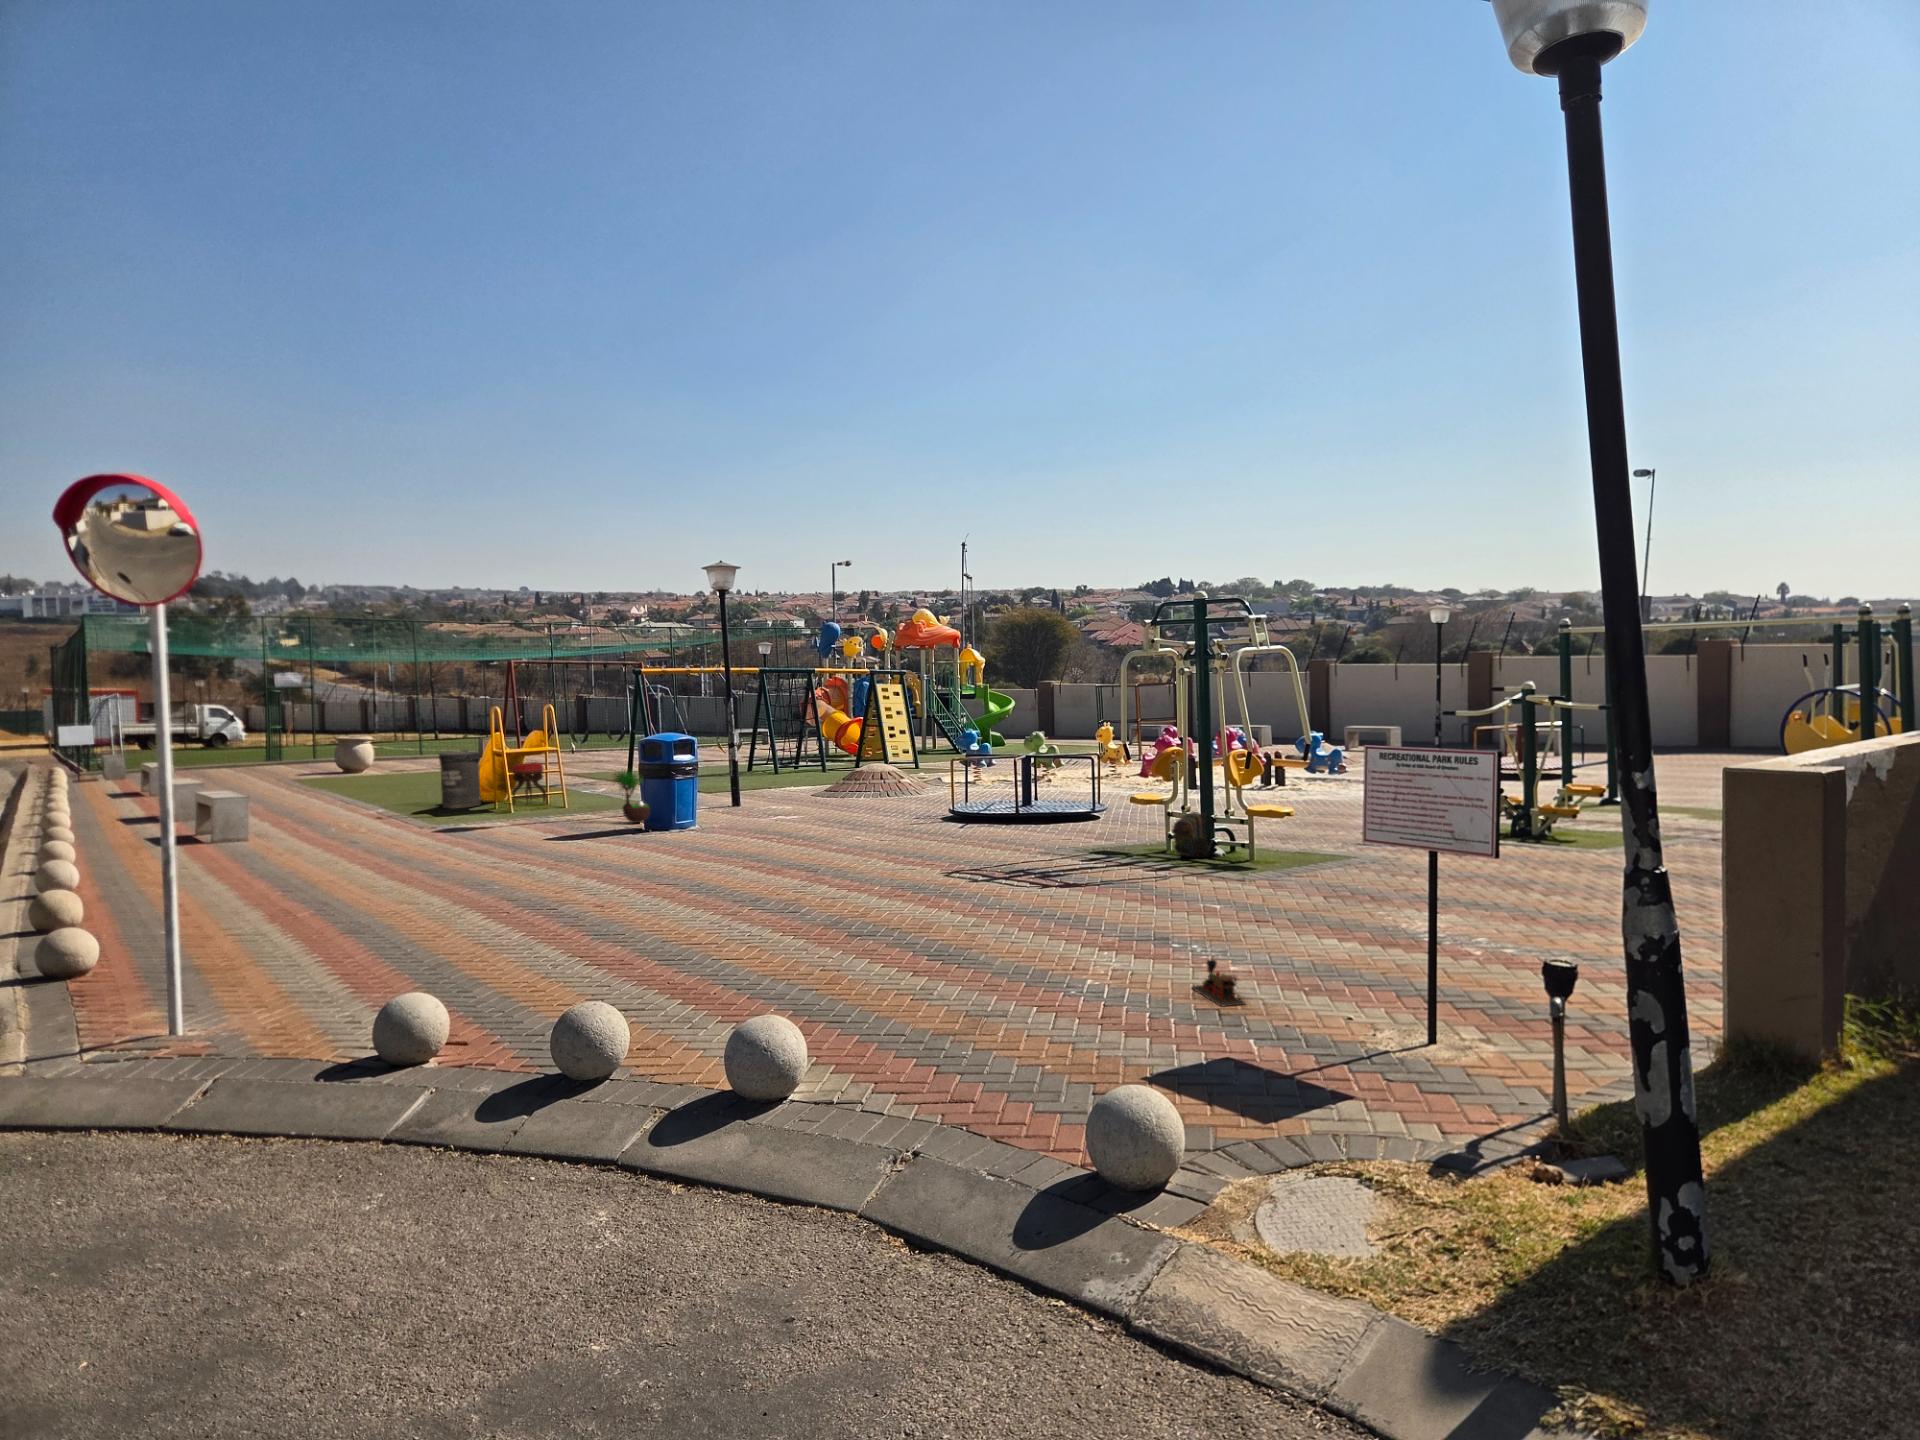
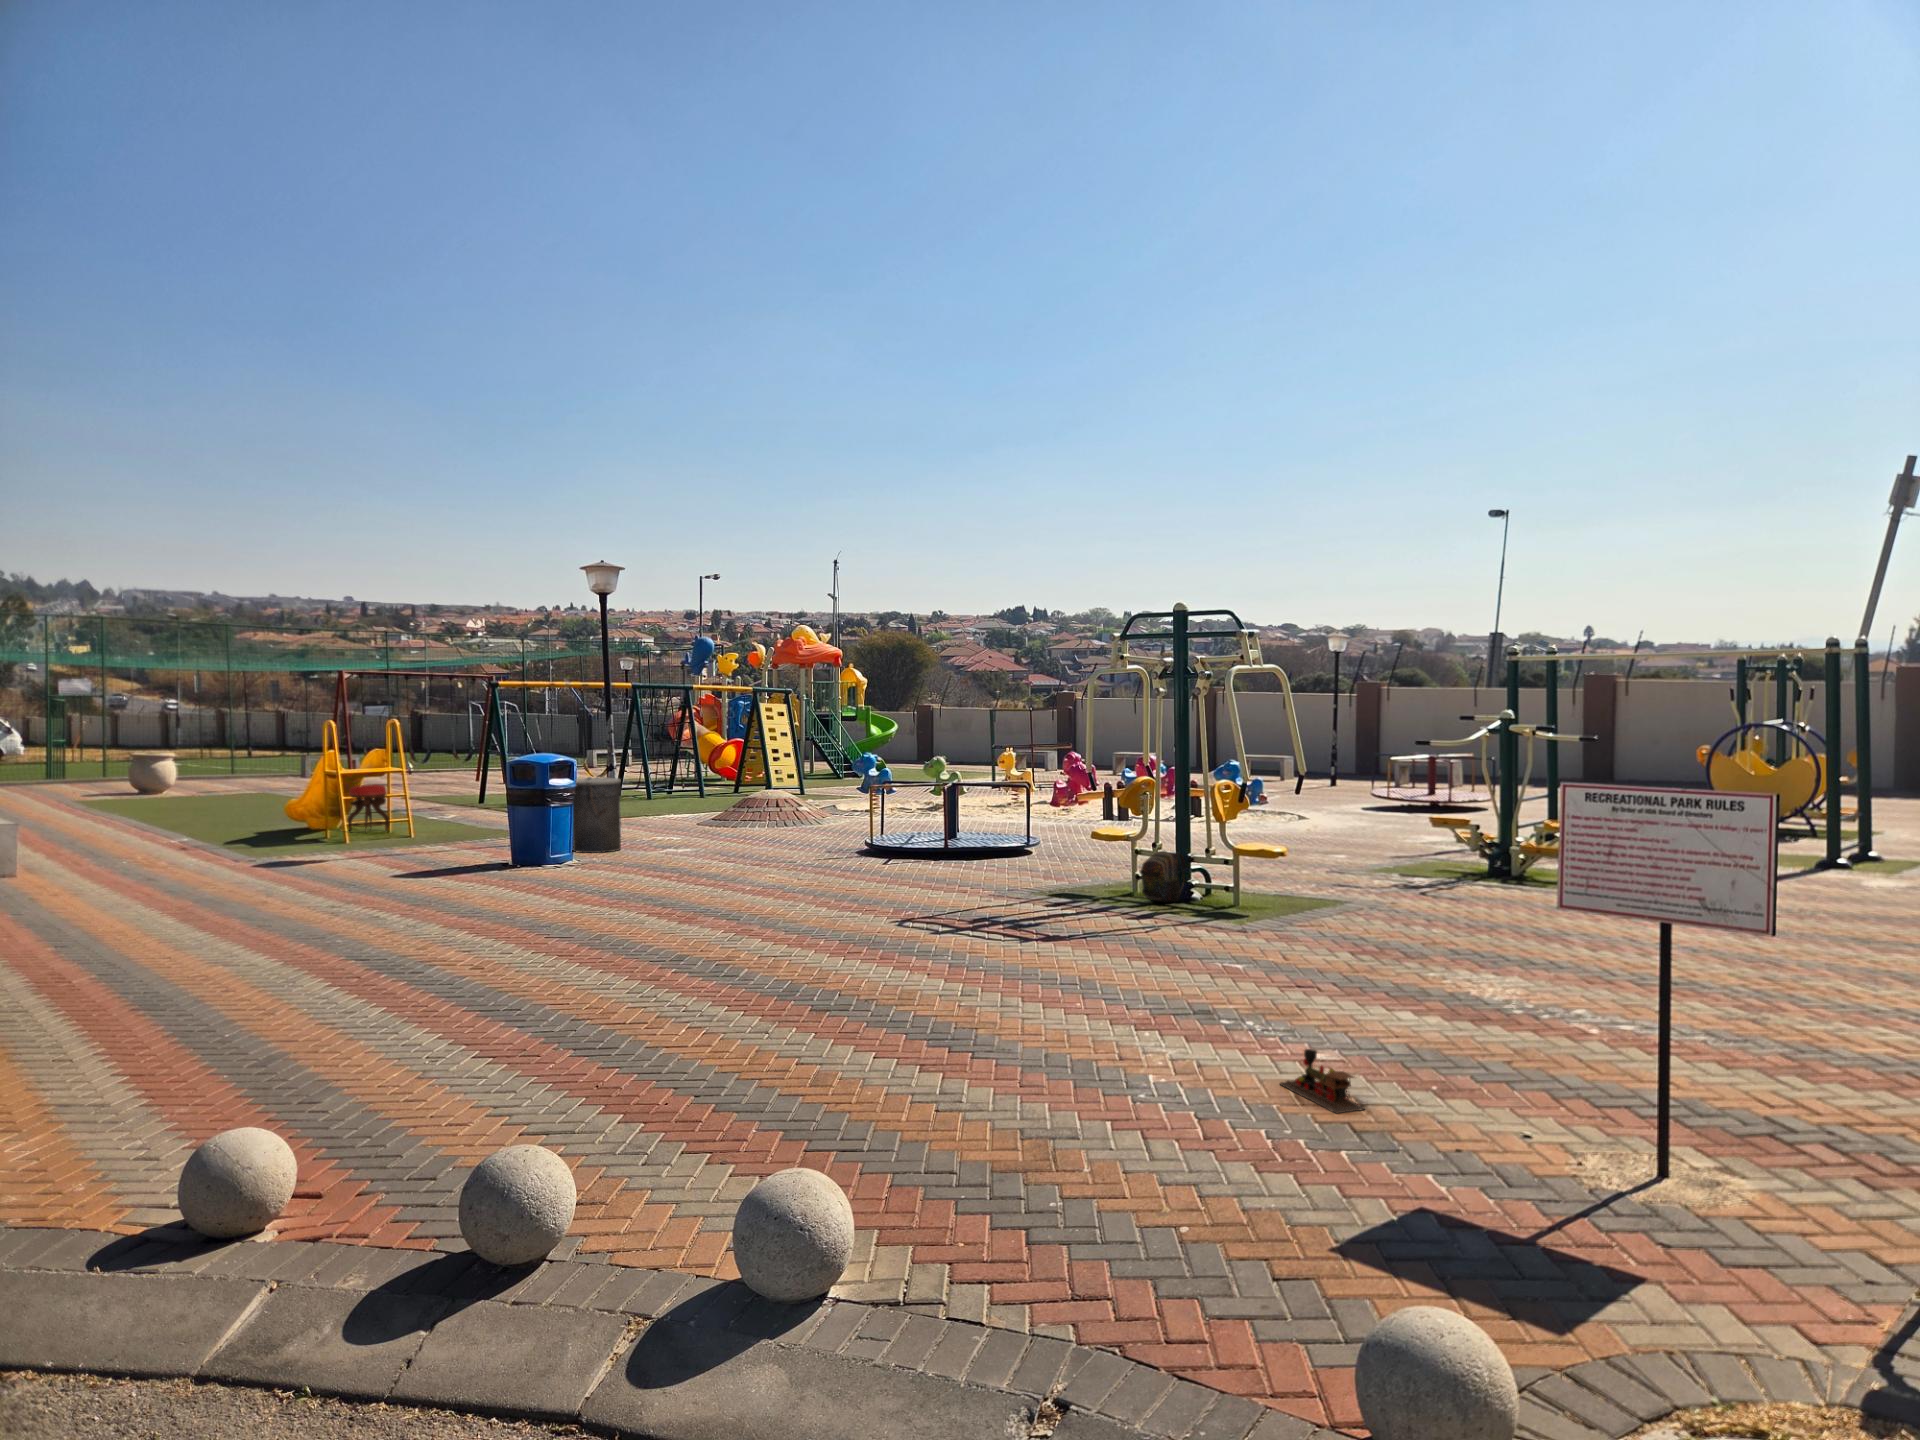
trash can: present [439,750,481,808] -> present [572,777,621,853]
potted tree: present [615,771,650,823] -> none [474,788,518,857]

